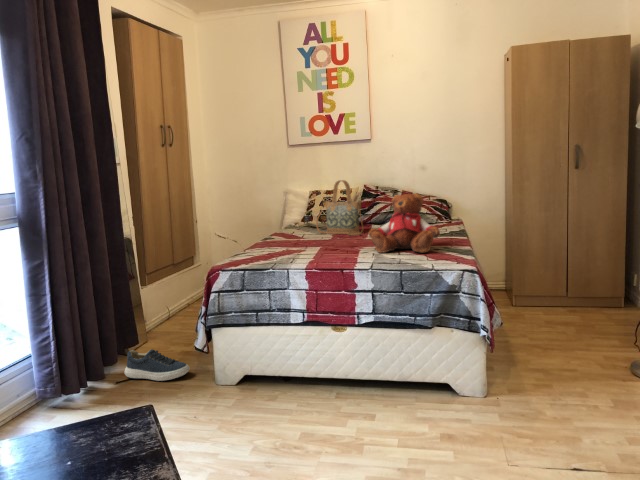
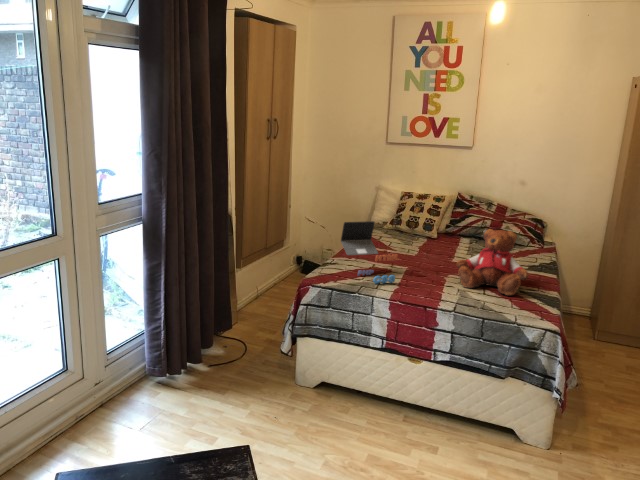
handbag: present [316,180,363,235] -> none [405,194,453,253]
laptop: none [248,201,310,260] -> present [341,221,399,284]
shoe: present [124,349,189,381] -> none [216,339,273,373]

